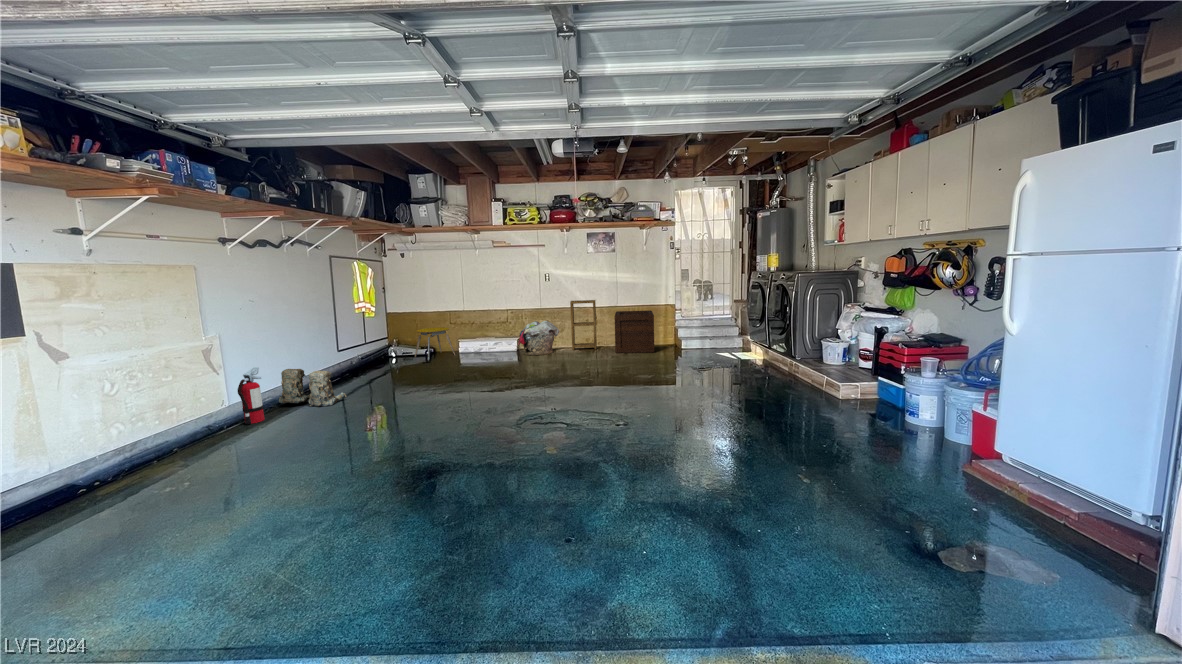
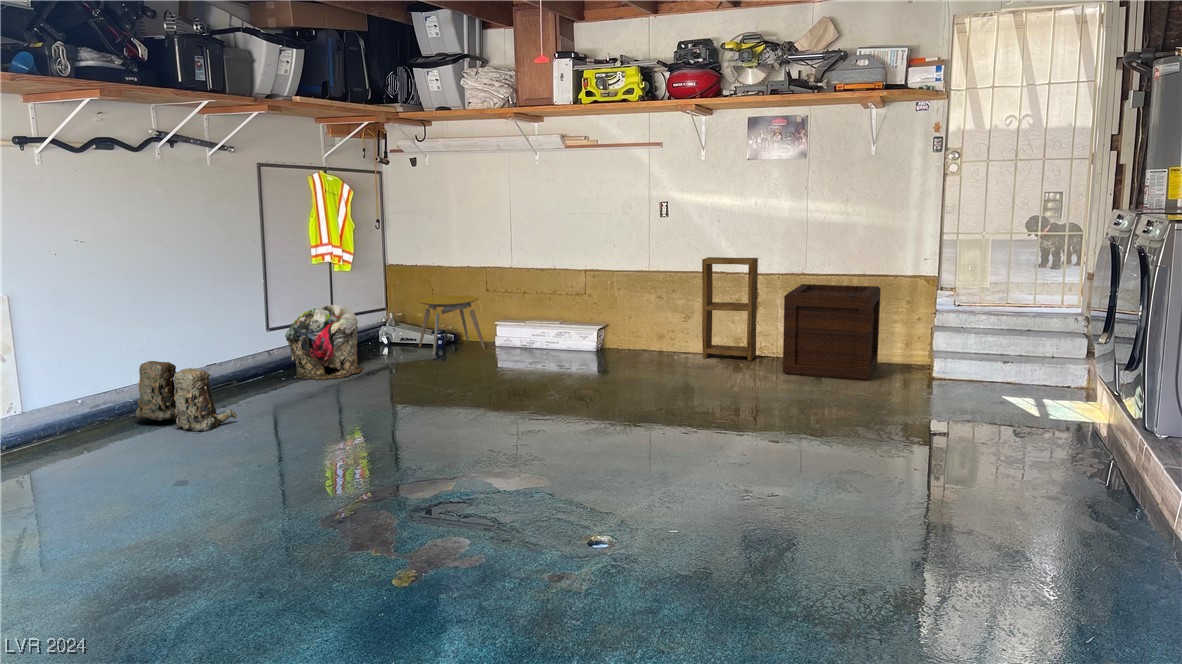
laundry basket: present [518,321,560,355] -> present [285,305,363,380]
fire extinguisher: present [238,367,265,424] -> none [47,356,95,451]

